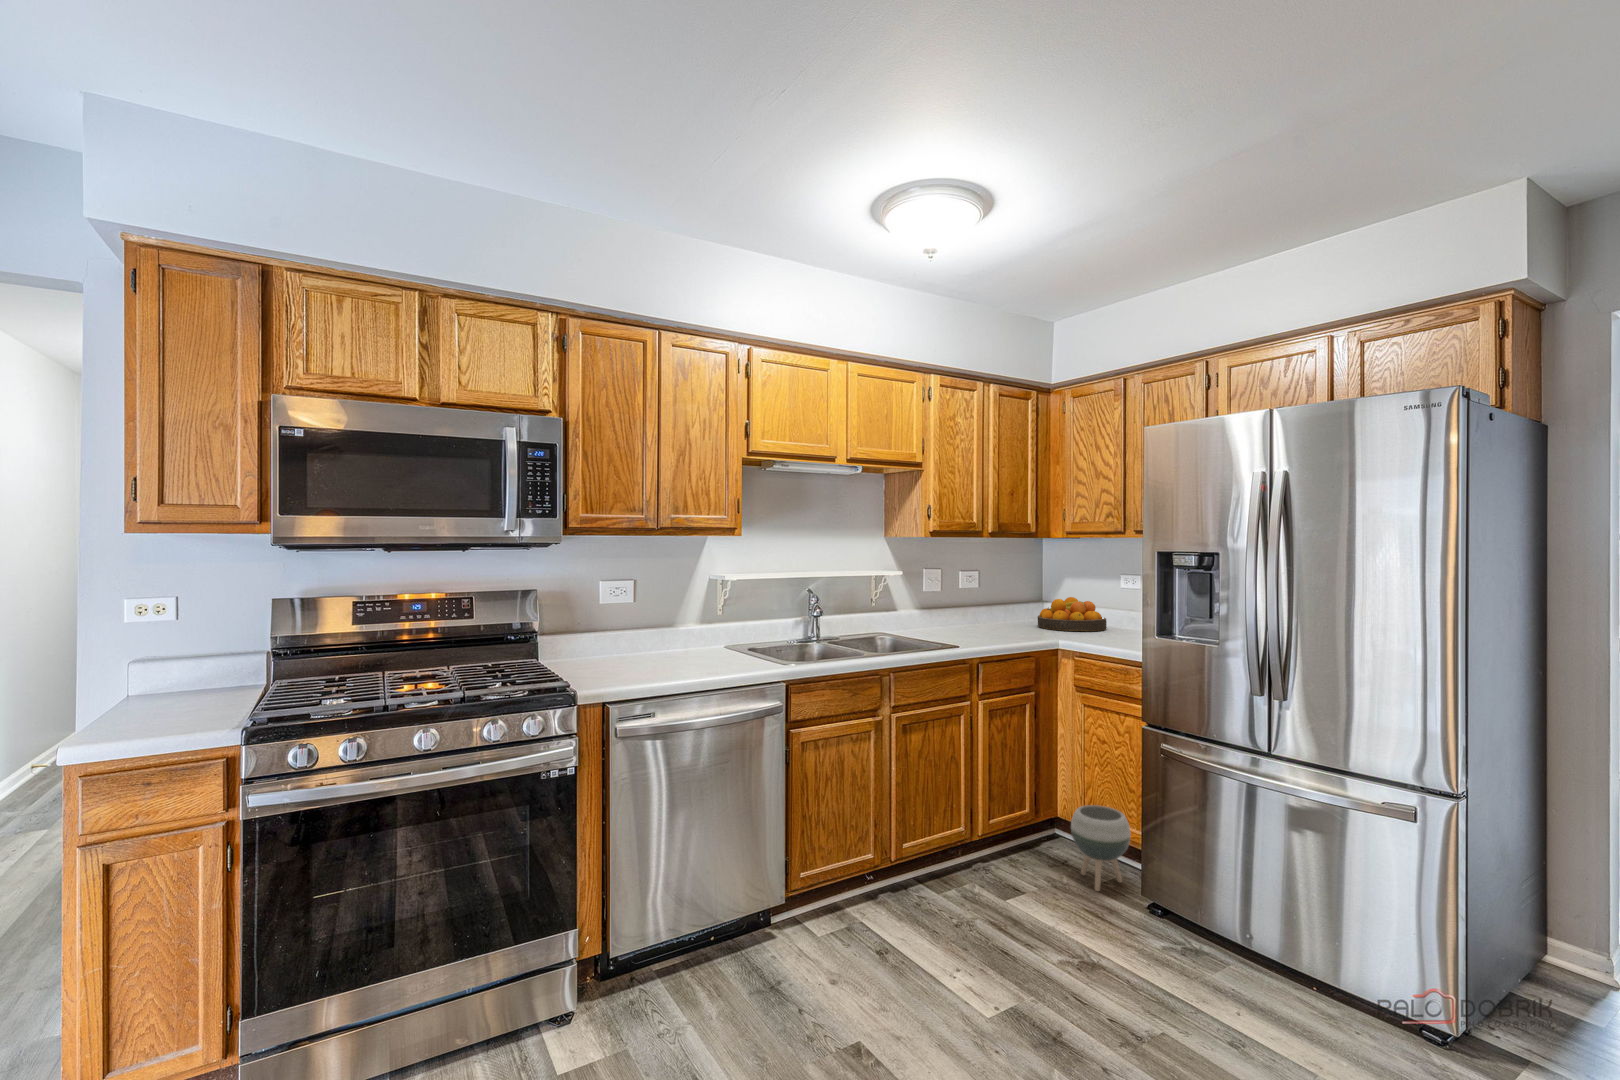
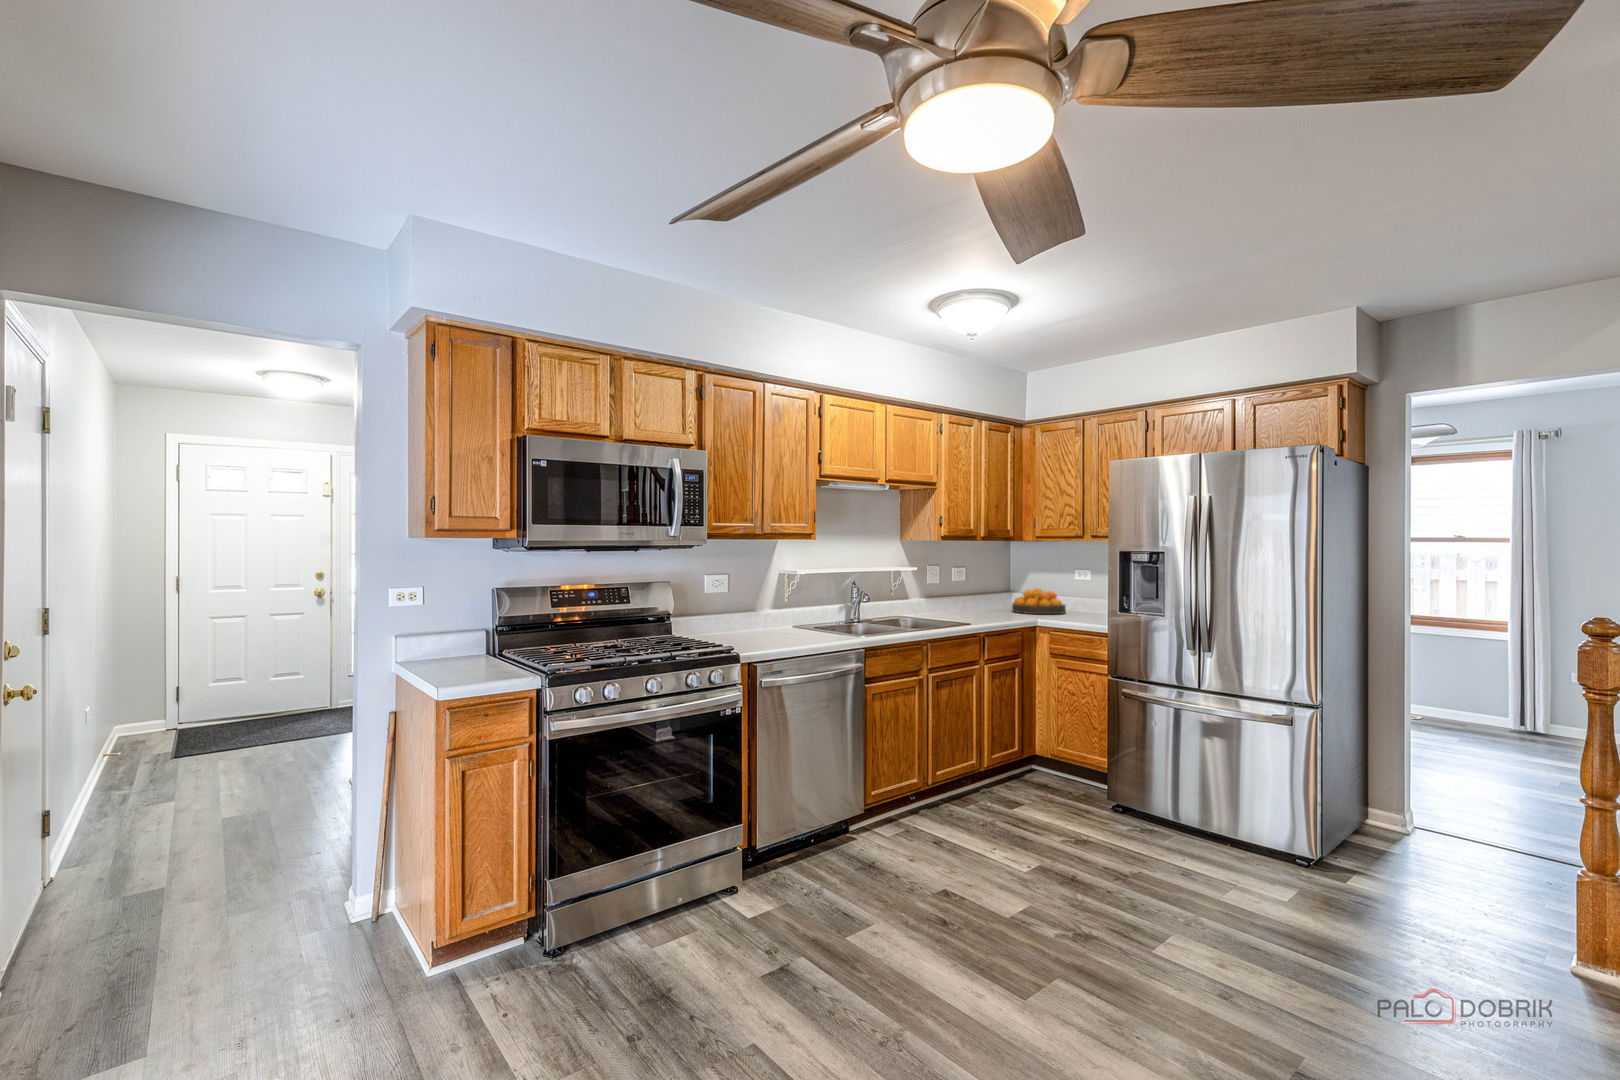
planter: present [1071,805,1131,891] -> none [1055,741,1098,801]

